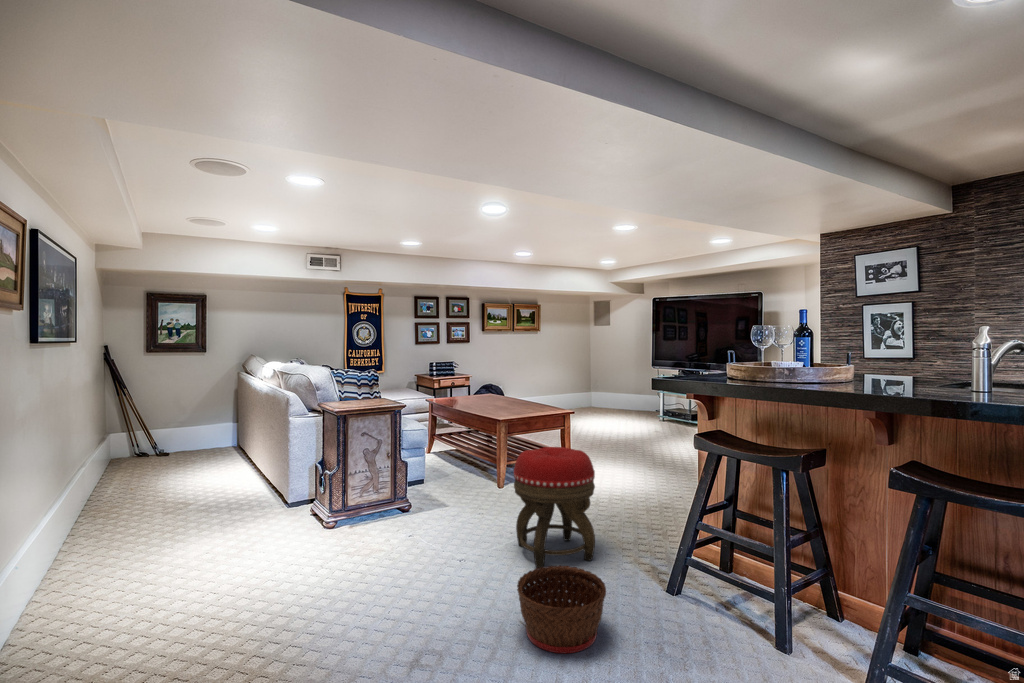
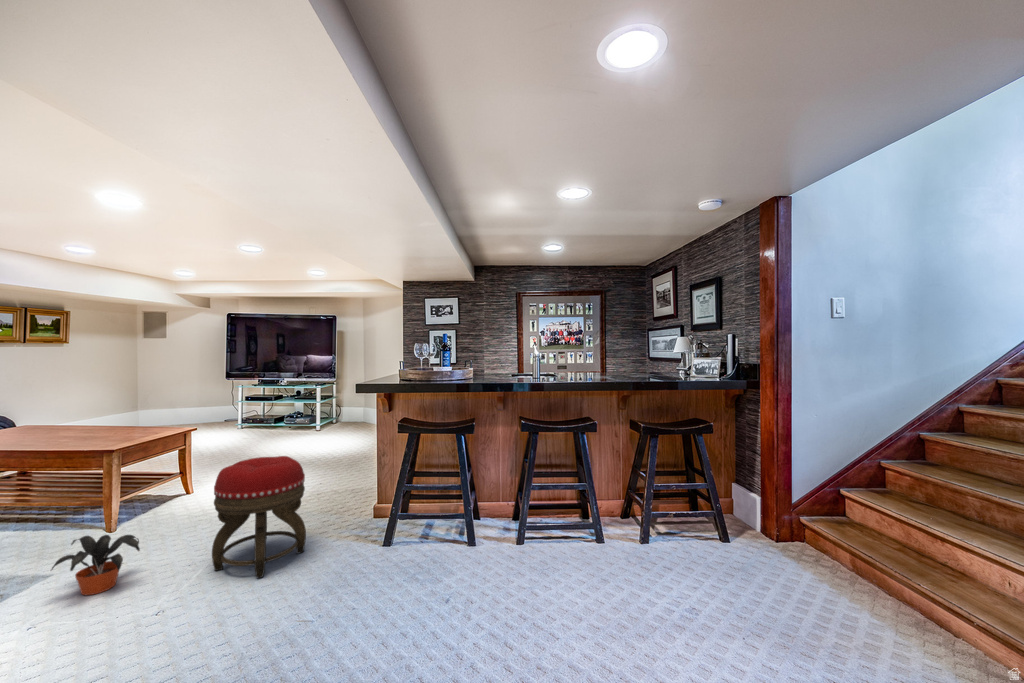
potted plant: none [429,483,482,530] -> present [51,535,140,595]
basket: present [517,565,606,653] -> none [295,548,378,627]

